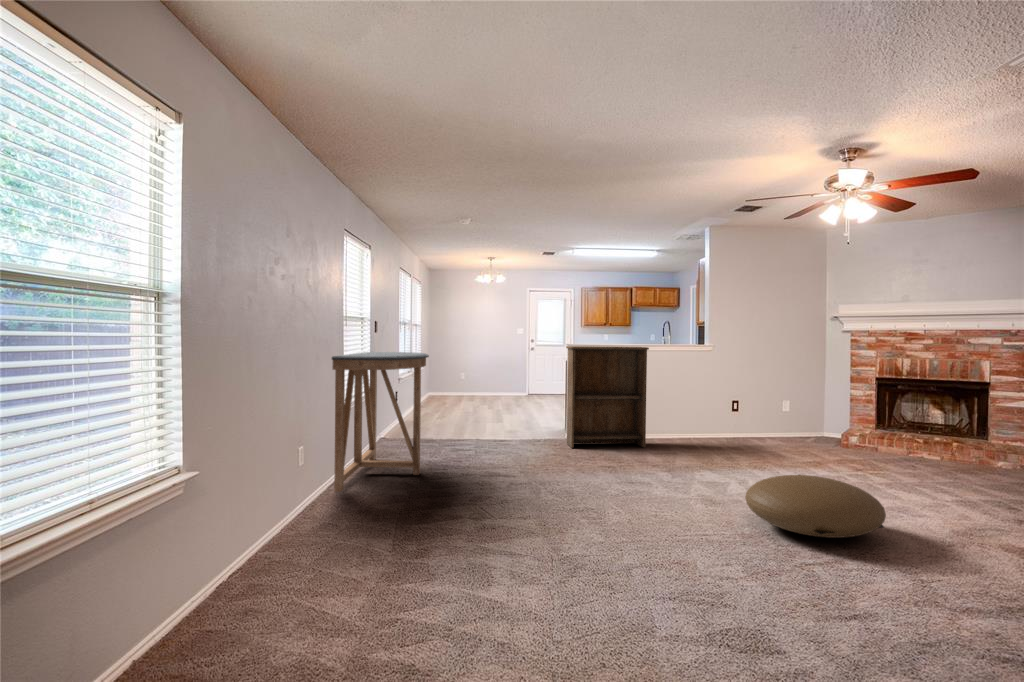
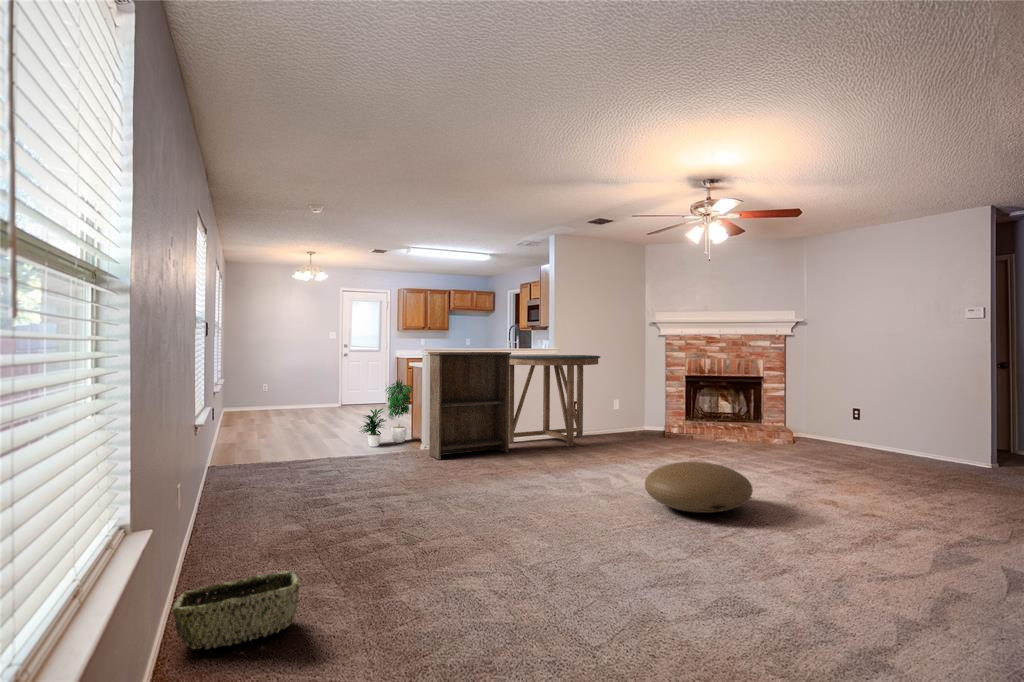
console table: present [332,352,429,492] -> present [509,355,600,447]
potted plant: none [513,370,565,432] -> present [361,379,412,447]
woven basket: none [239,524,345,576] -> present [172,571,300,649]

